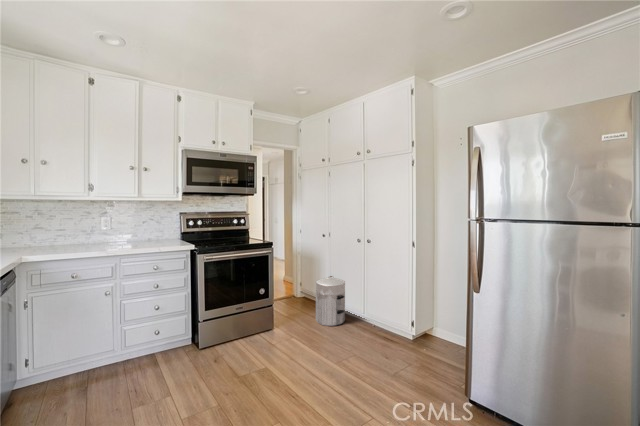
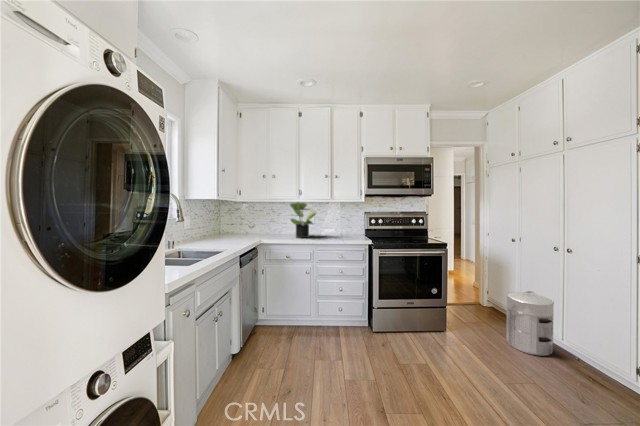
potted plant: none [66,200,115,250] -> present [290,202,316,238]

